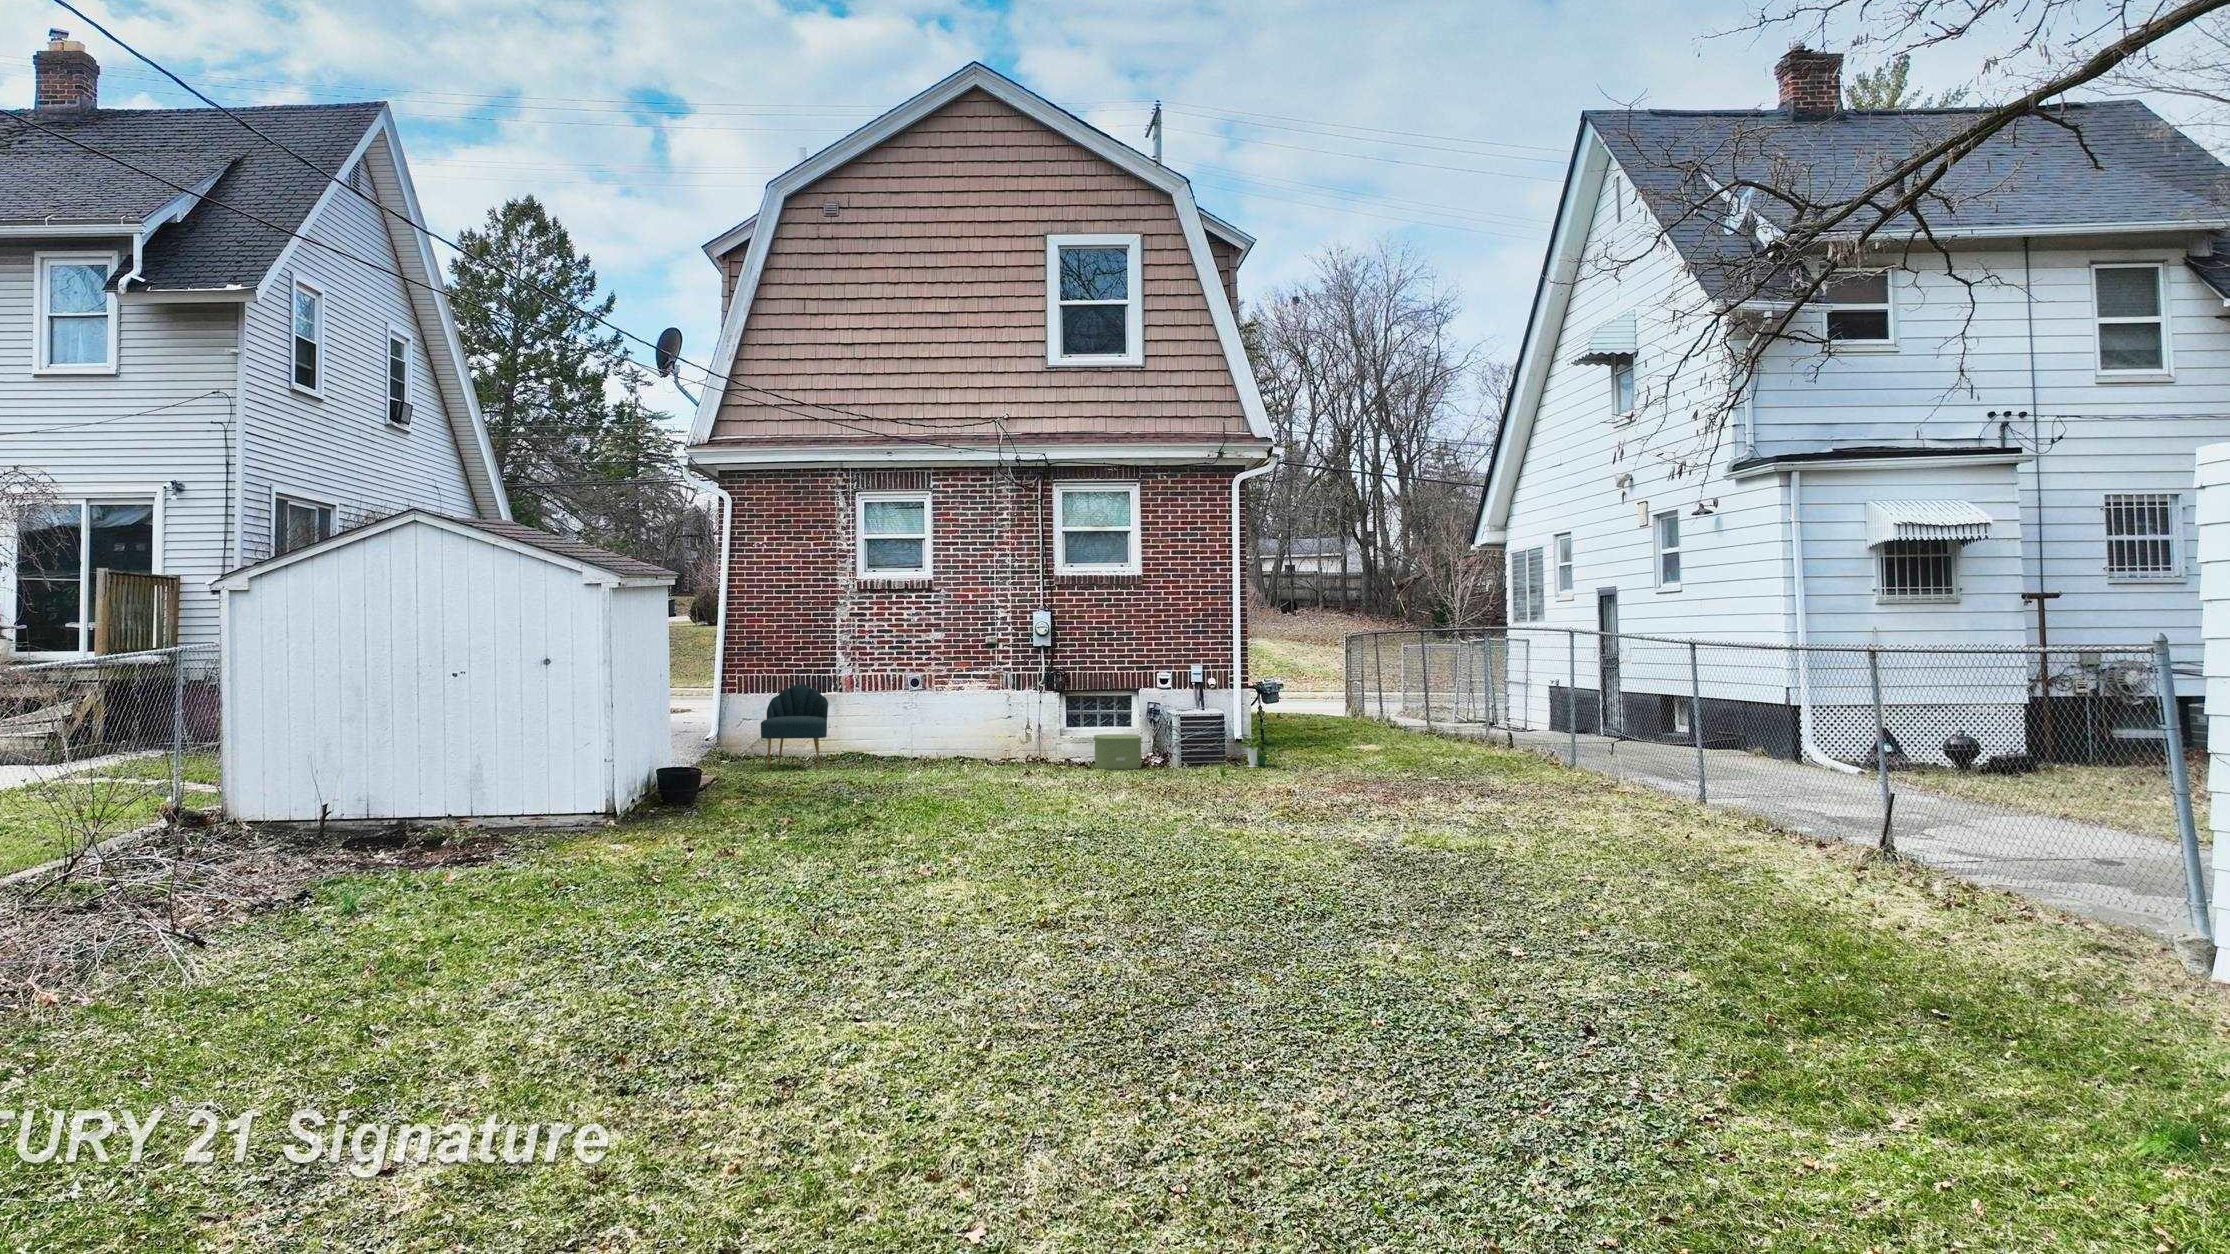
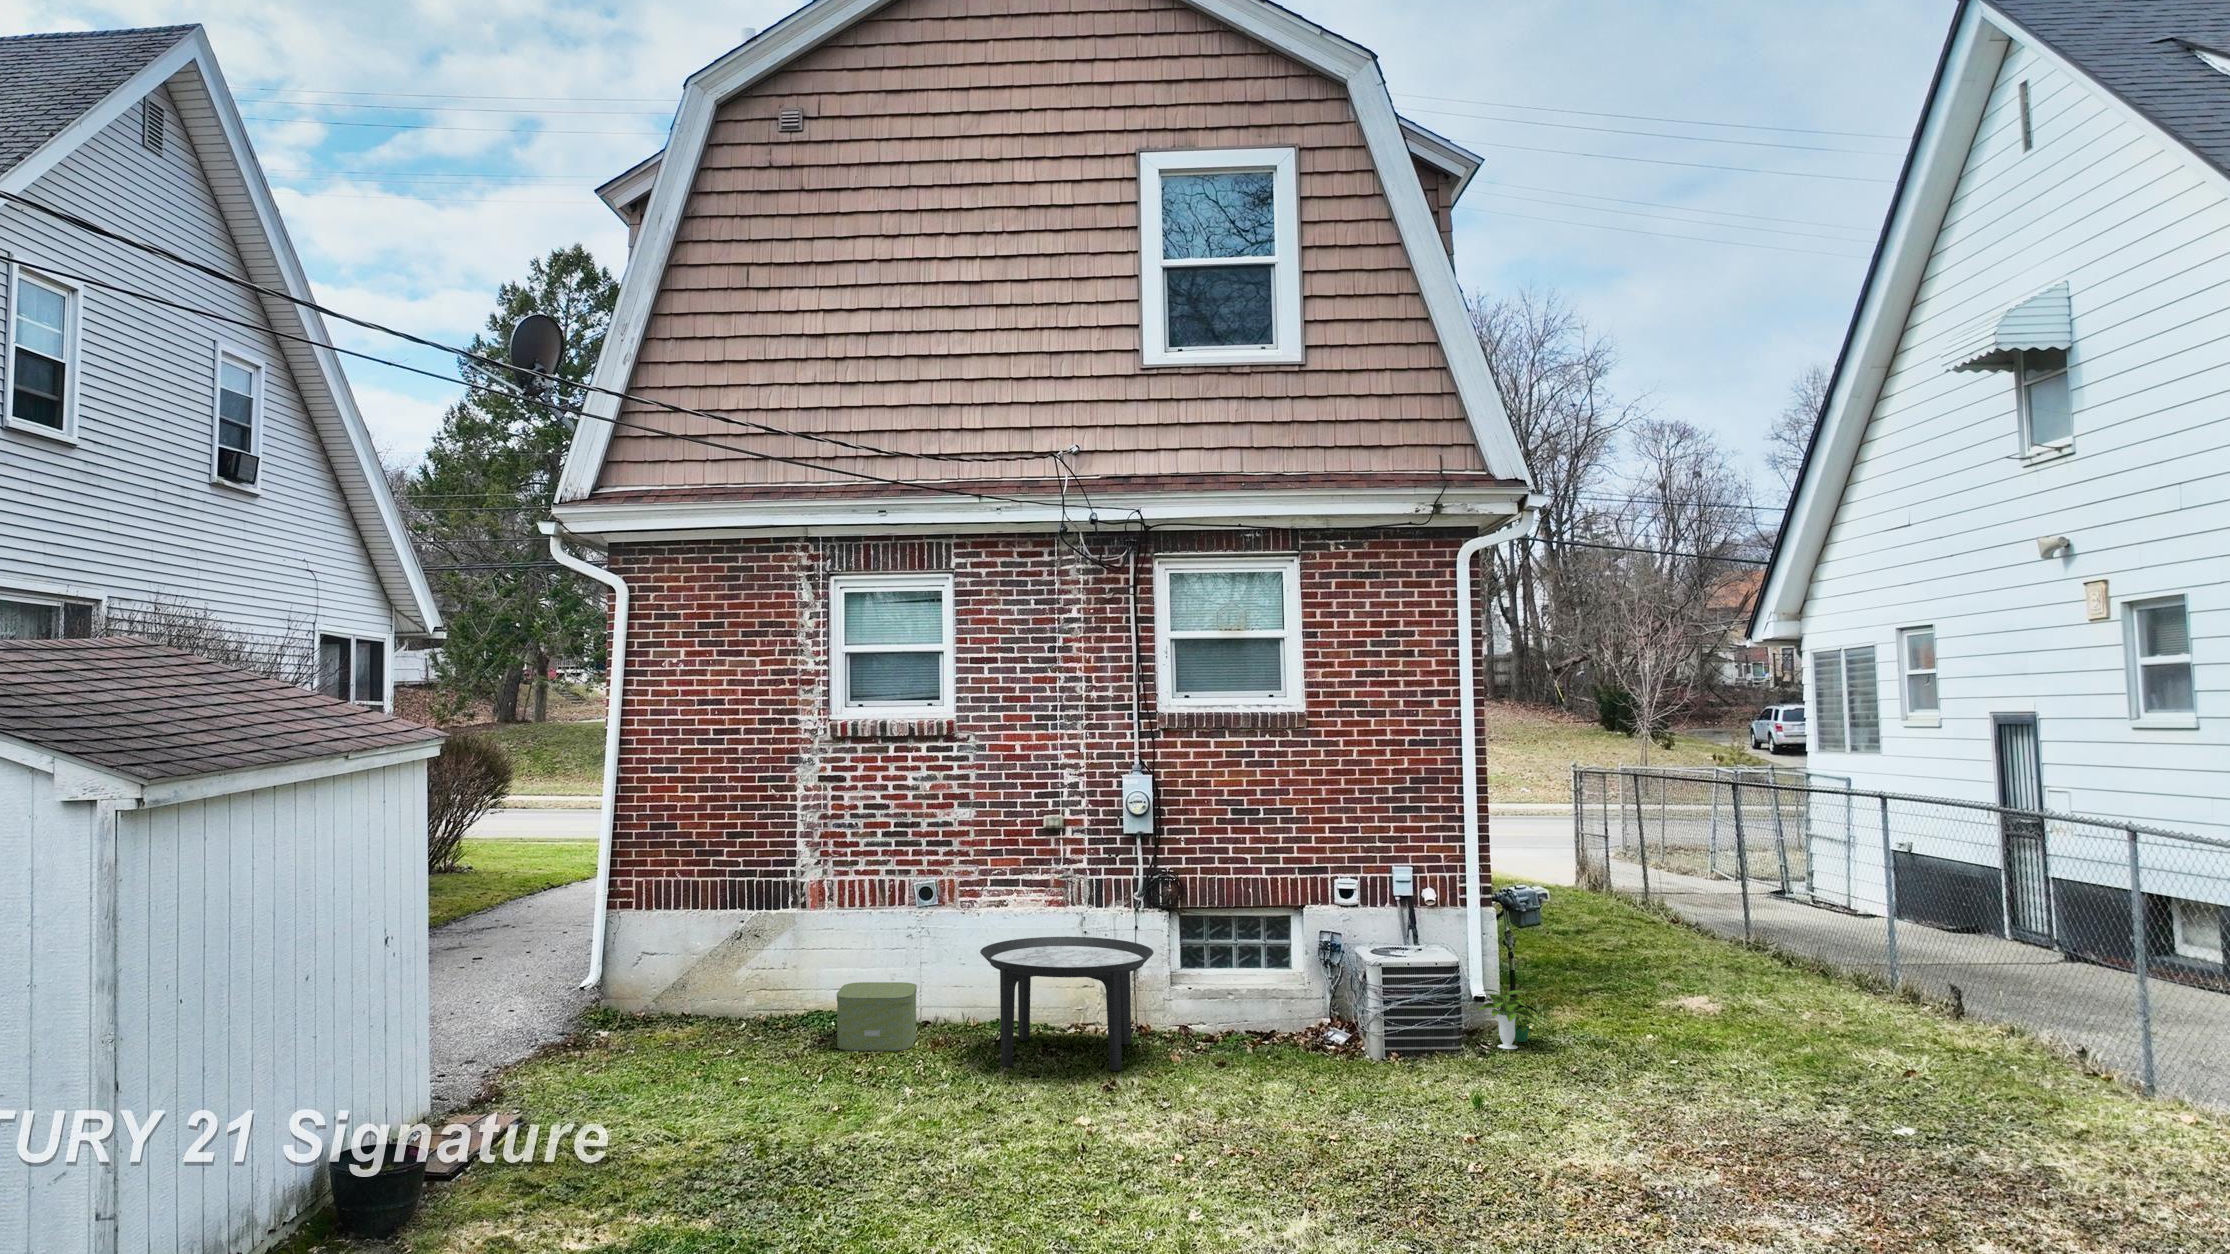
chair: present [761,684,828,770] -> none [662,896,780,1052]
round table: none [948,707,1049,774] -> present [980,937,1154,1071]
storage box: present [1094,734,1141,769] -> present [836,982,917,1051]

